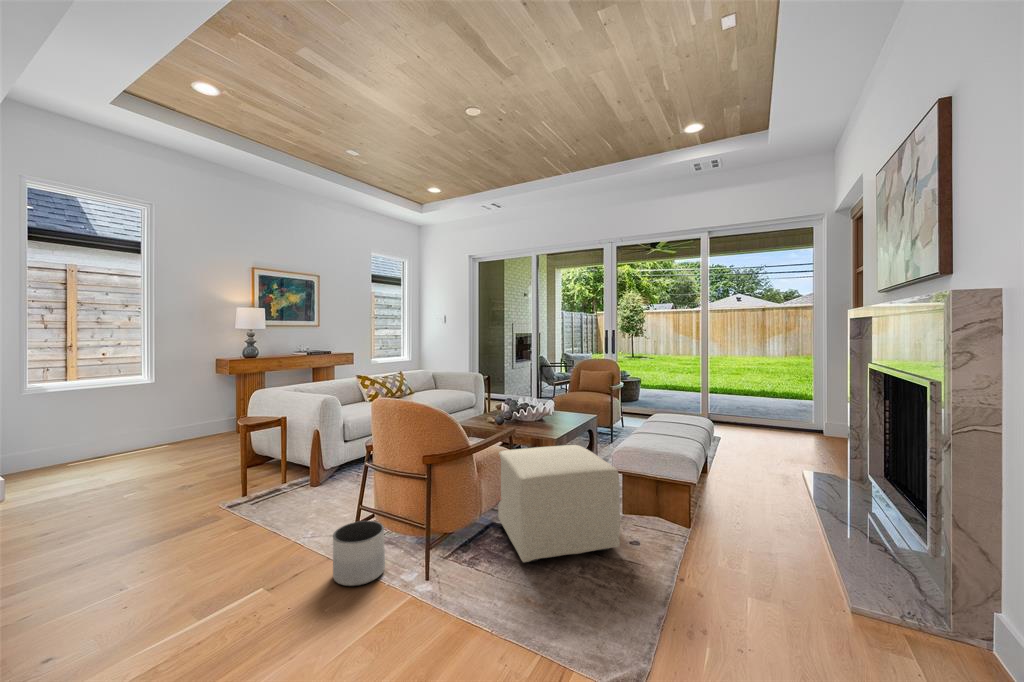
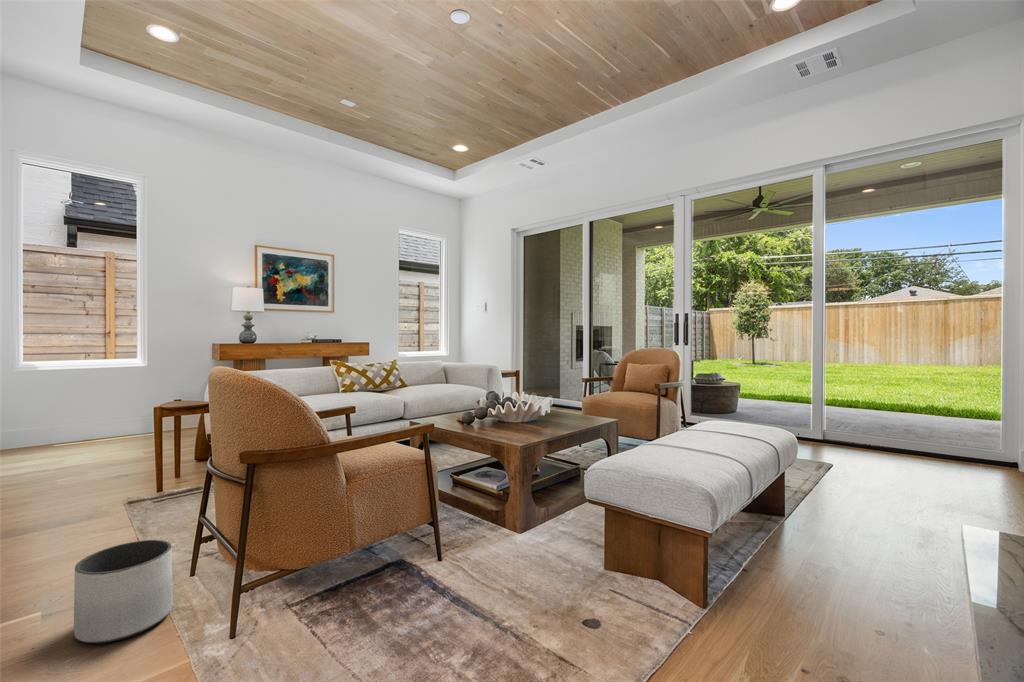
ottoman: present [498,445,620,562] -> none [358,449,549,641]

